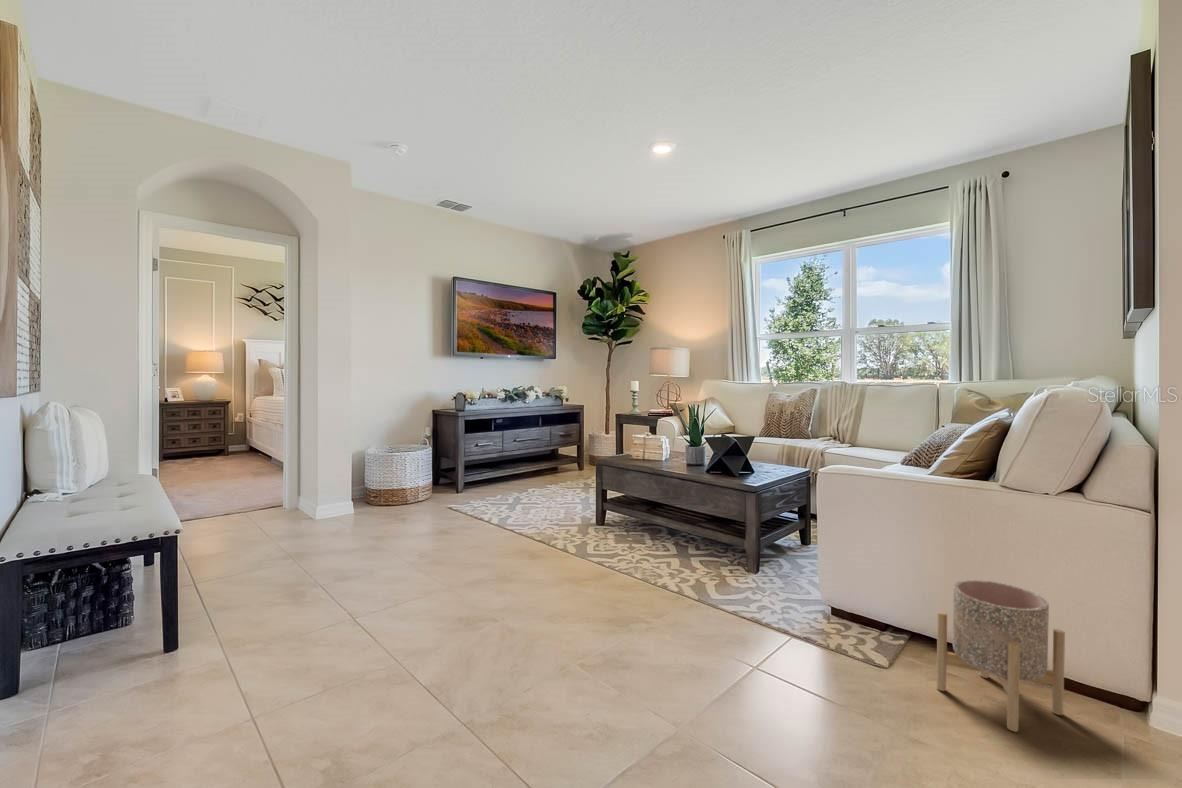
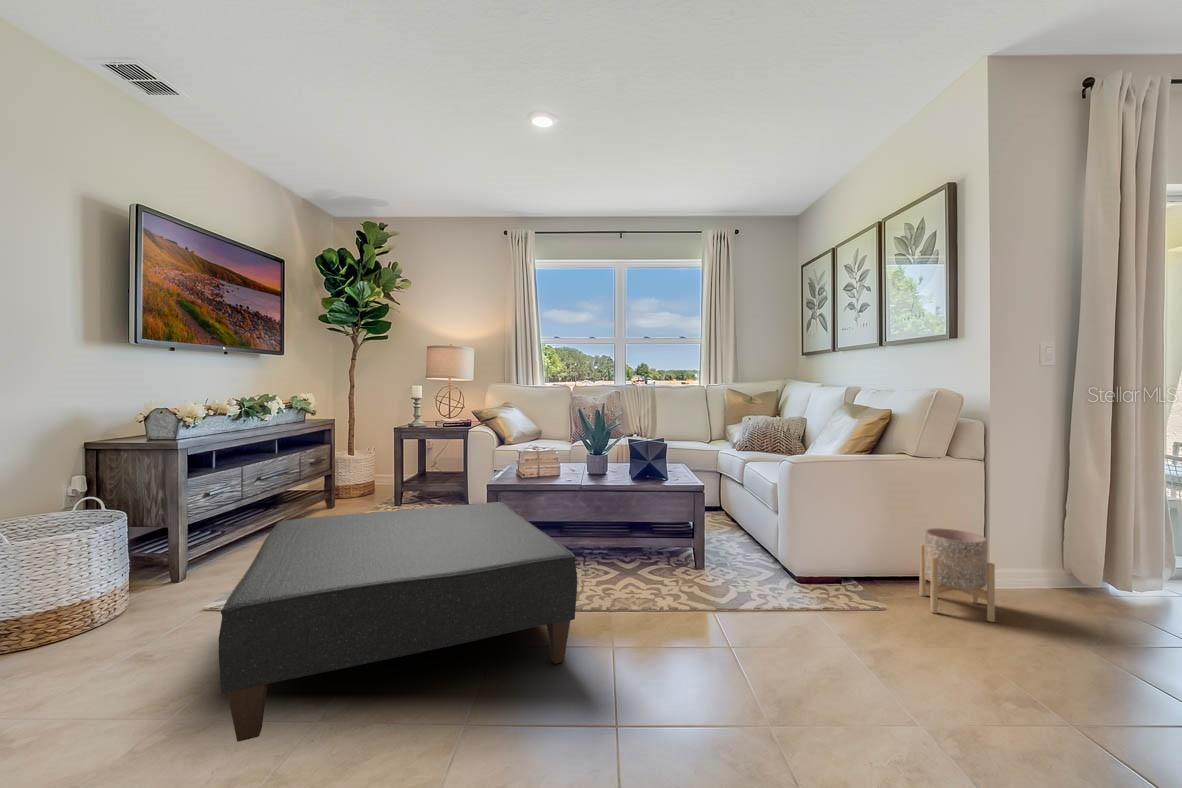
ottoman: none [360,464,598,581] -> present [219,502,577,742]

